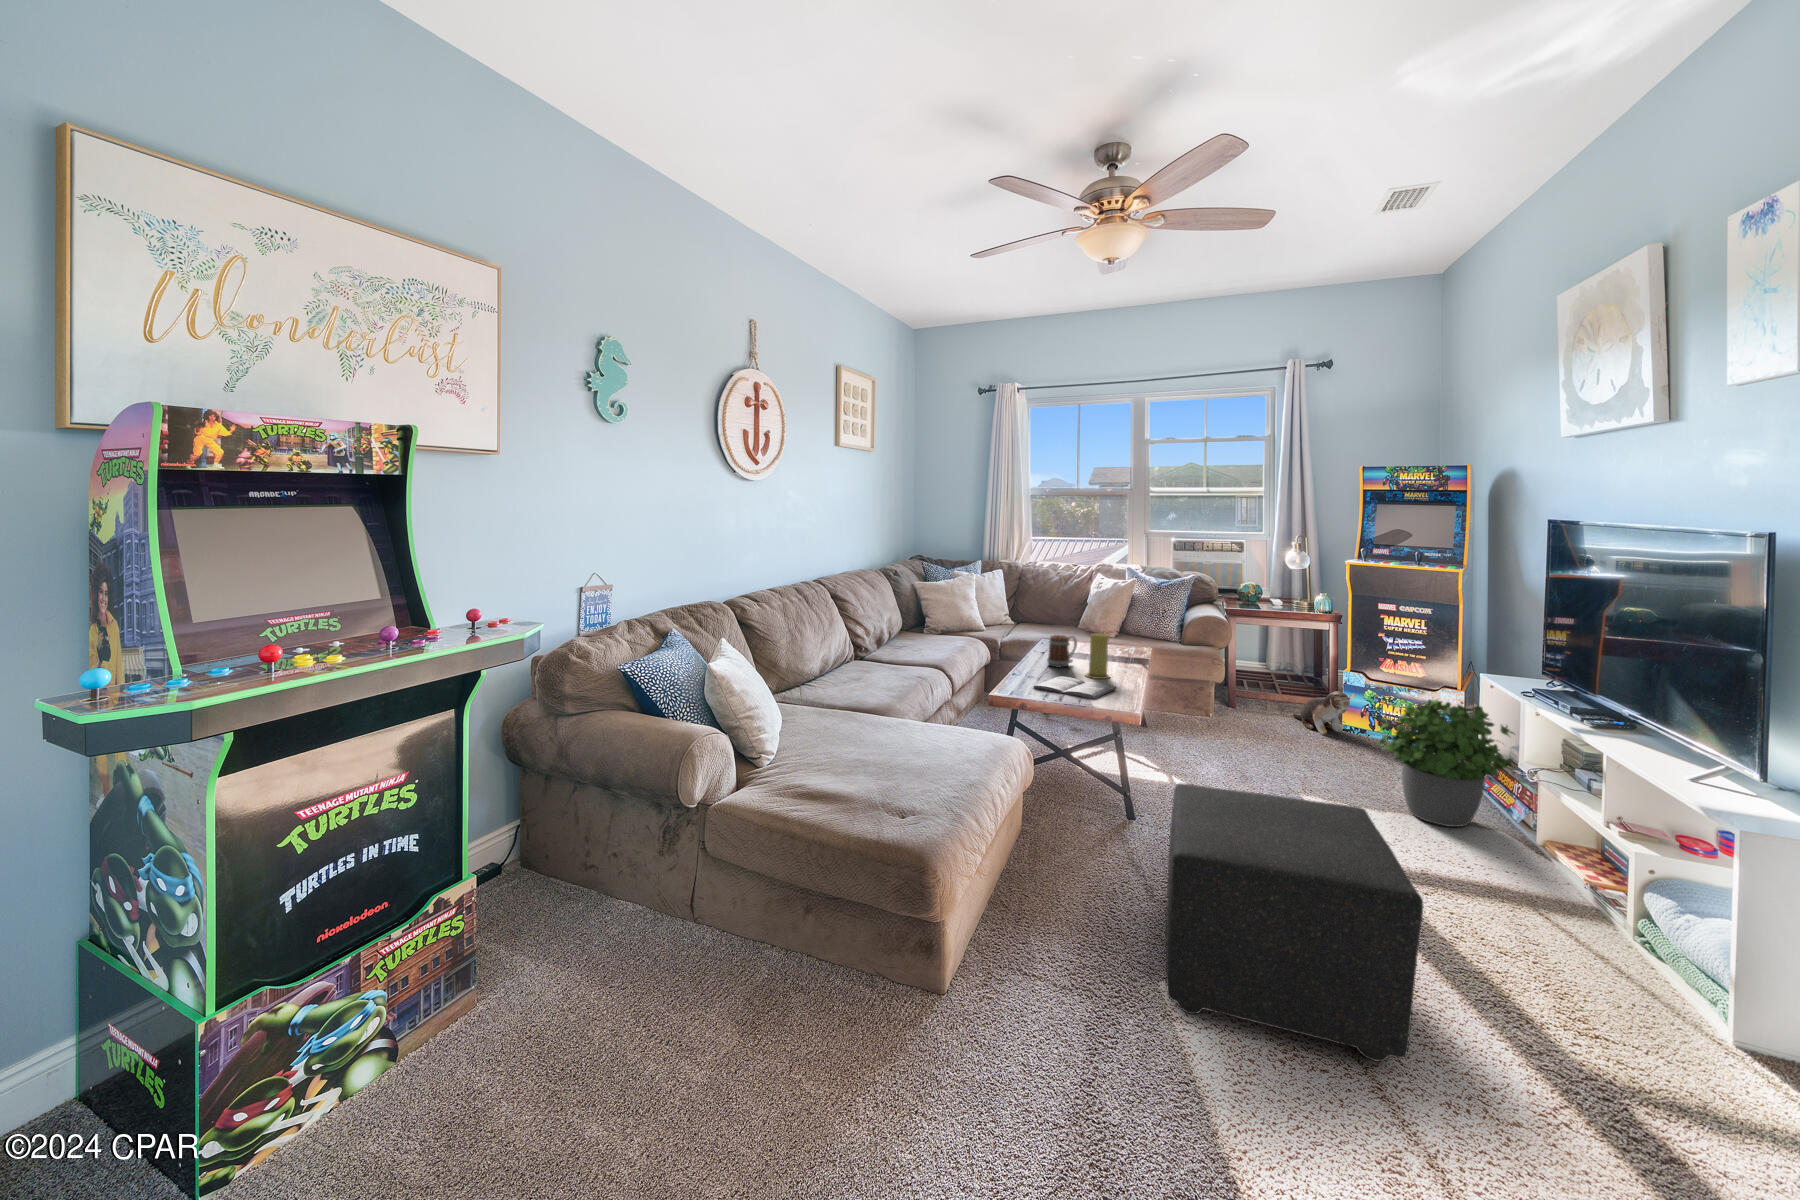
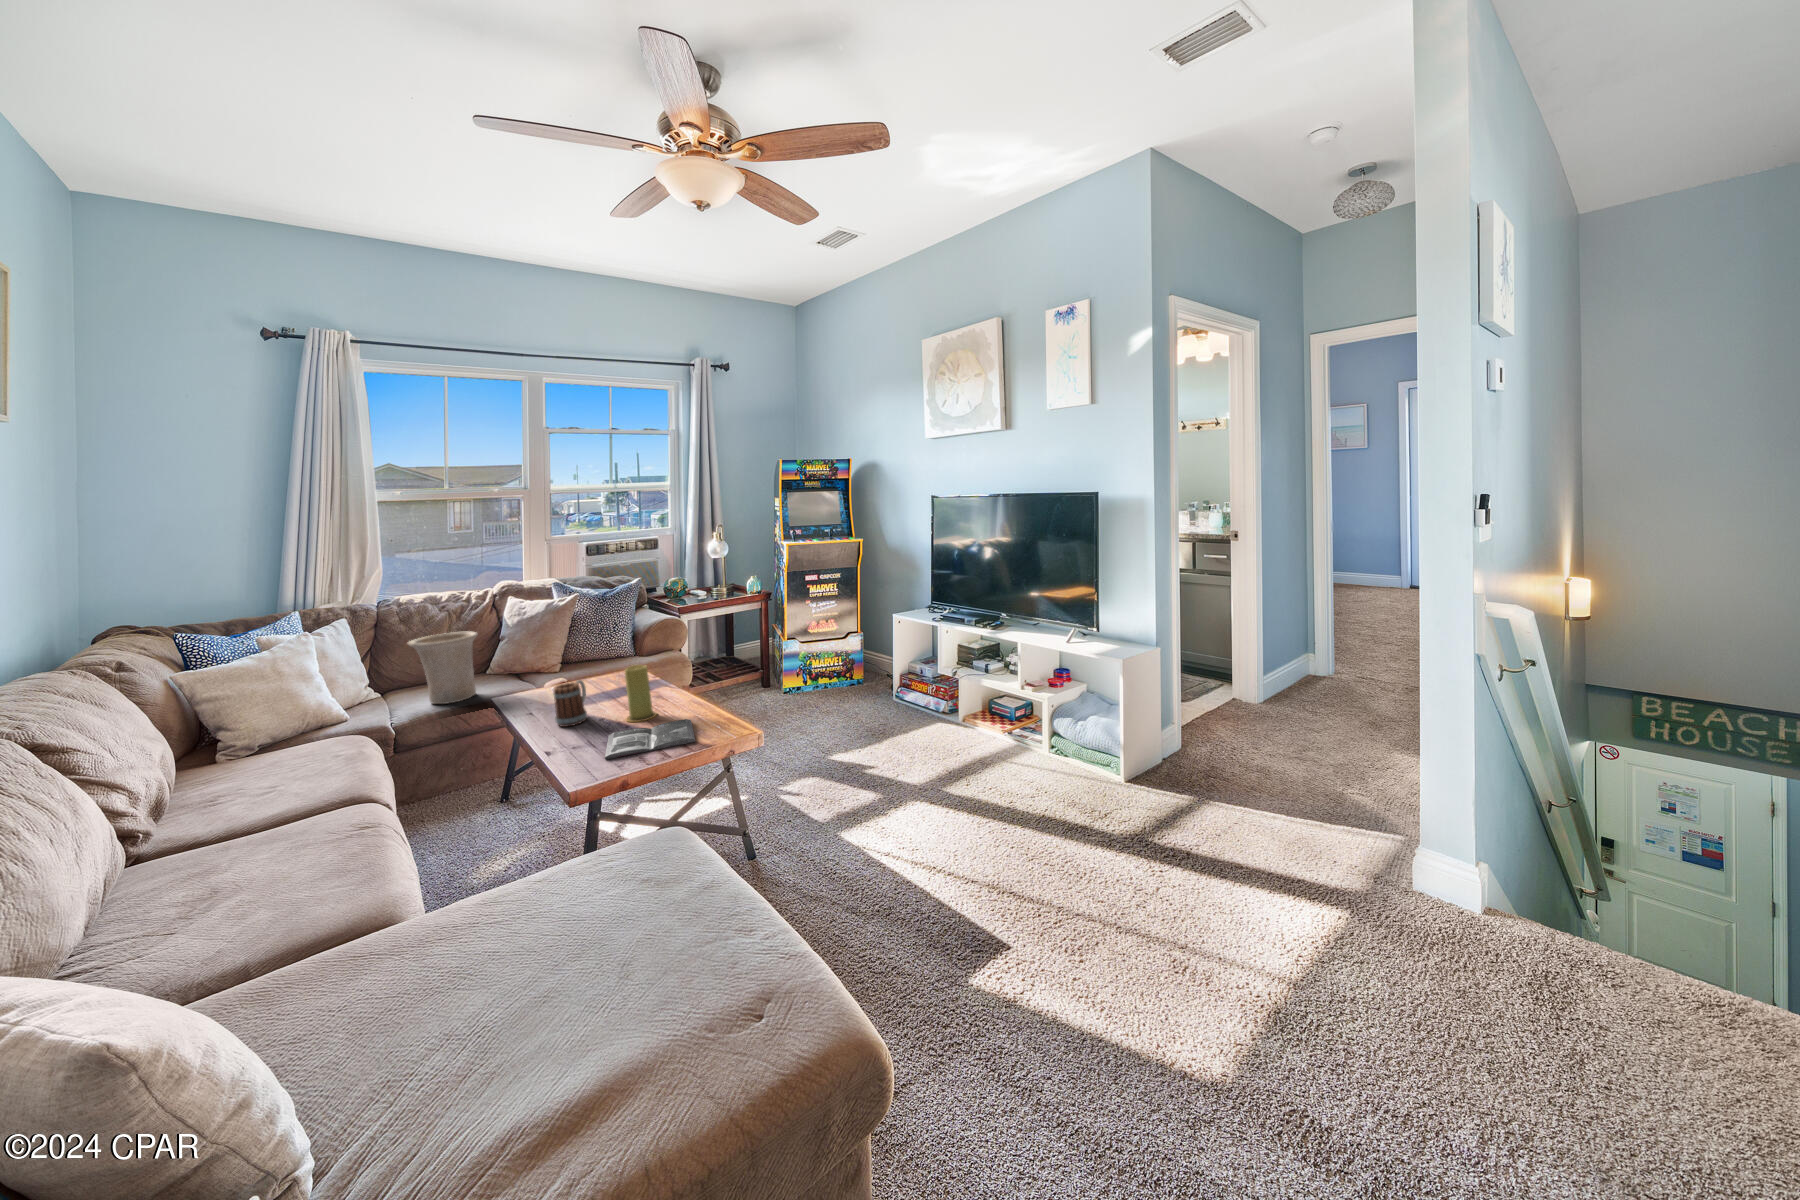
vase: none [1014,588,1057,637] -> present [408,632,478,704]
plush toy: present [1293,691,1355,734] -> none [741,658,796,700]
potted plant: present [1377,699,1514,827] -> none [865,640,941,735]
ottoman: present [1166,783,1423,1062] -> none [881,738,1119,987]

